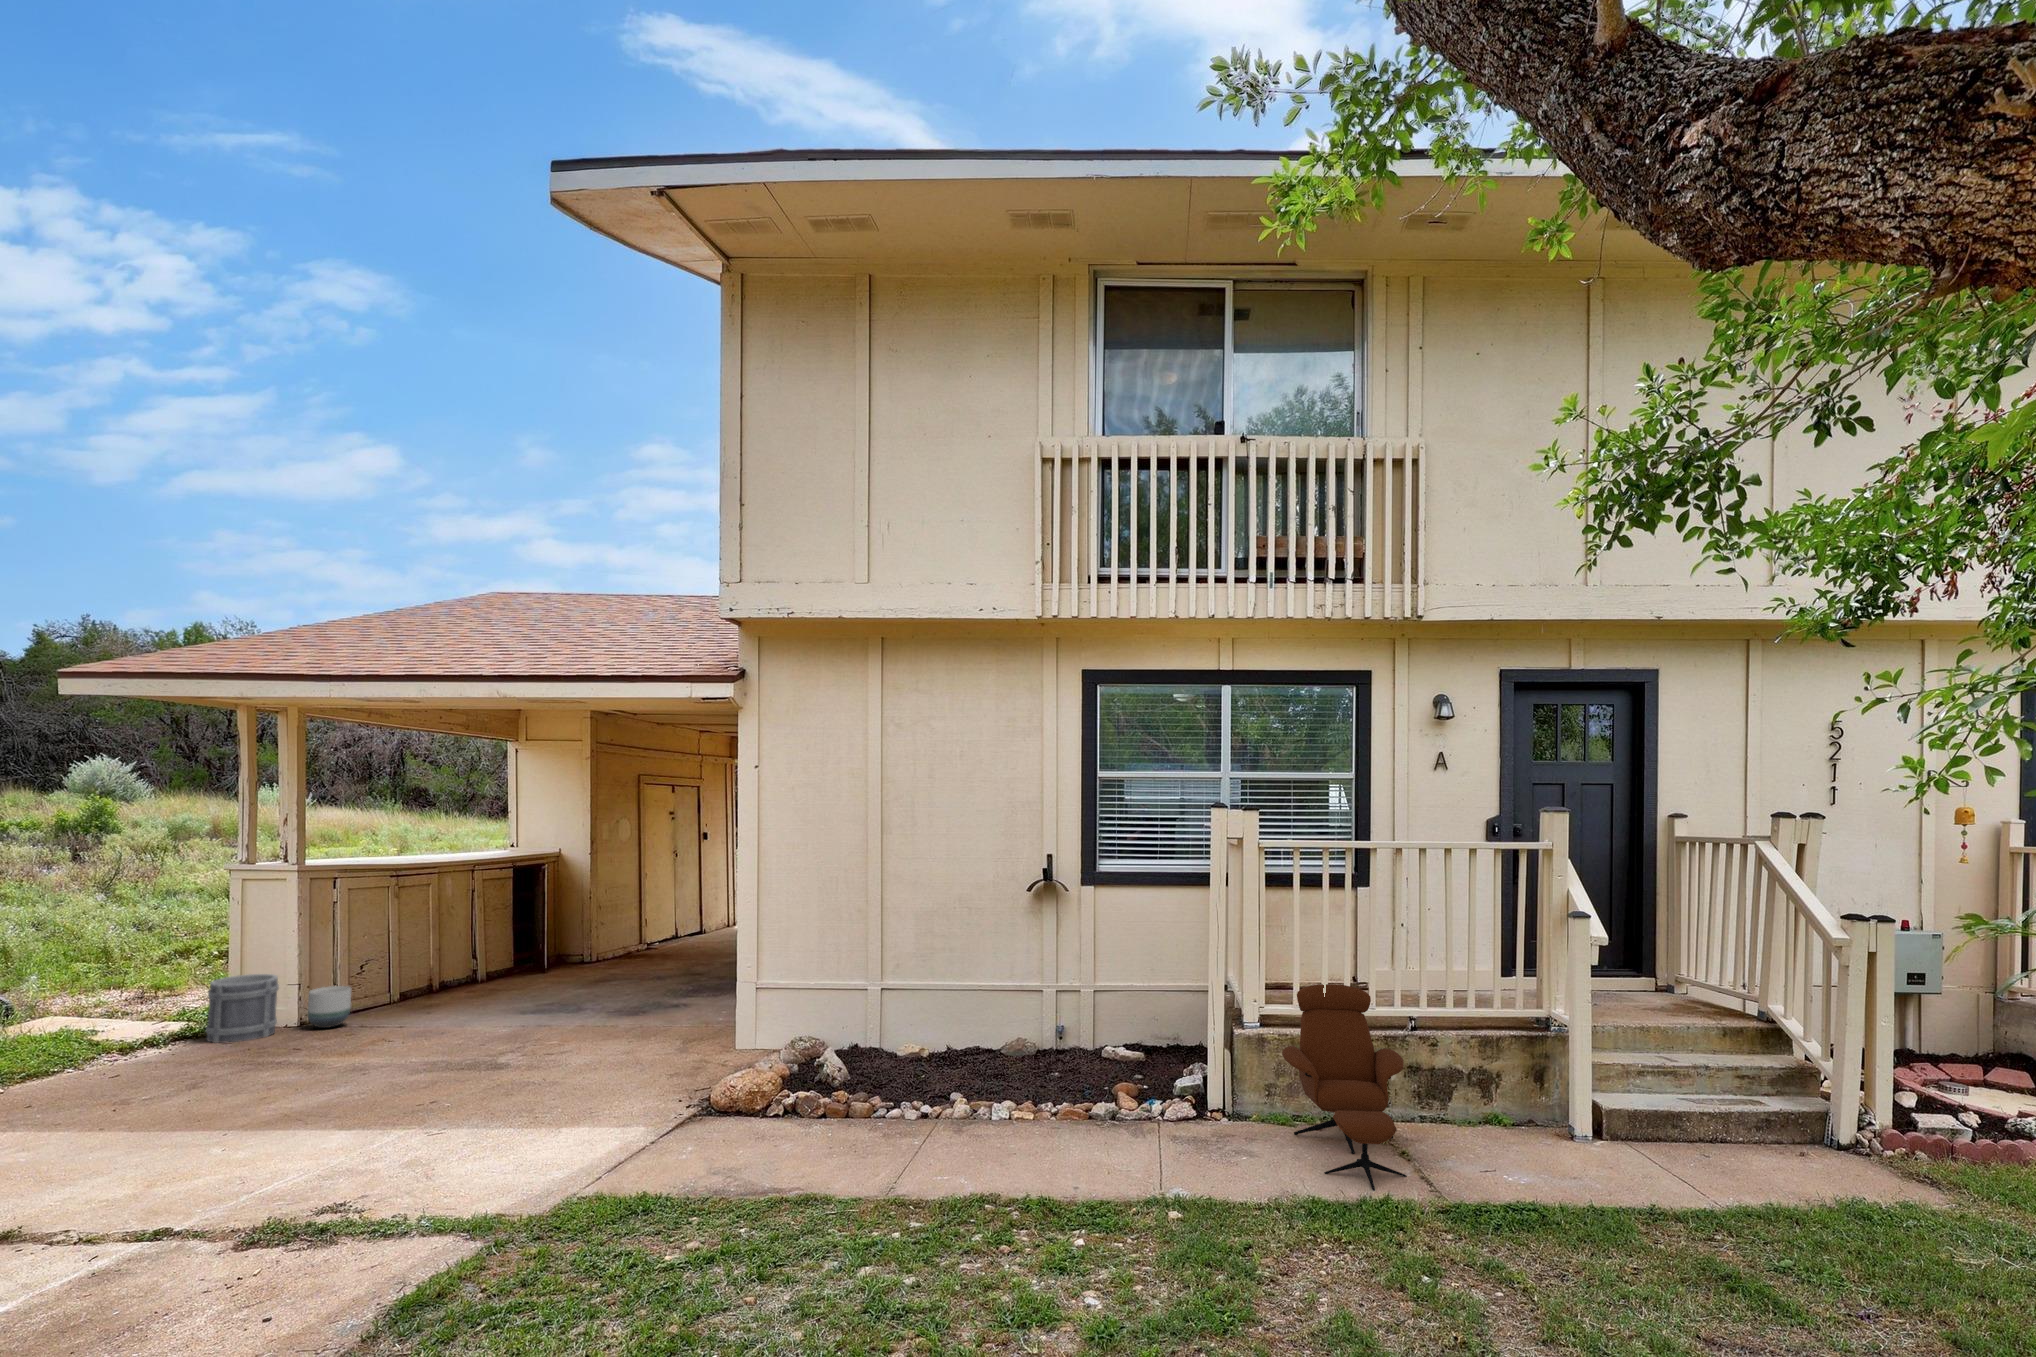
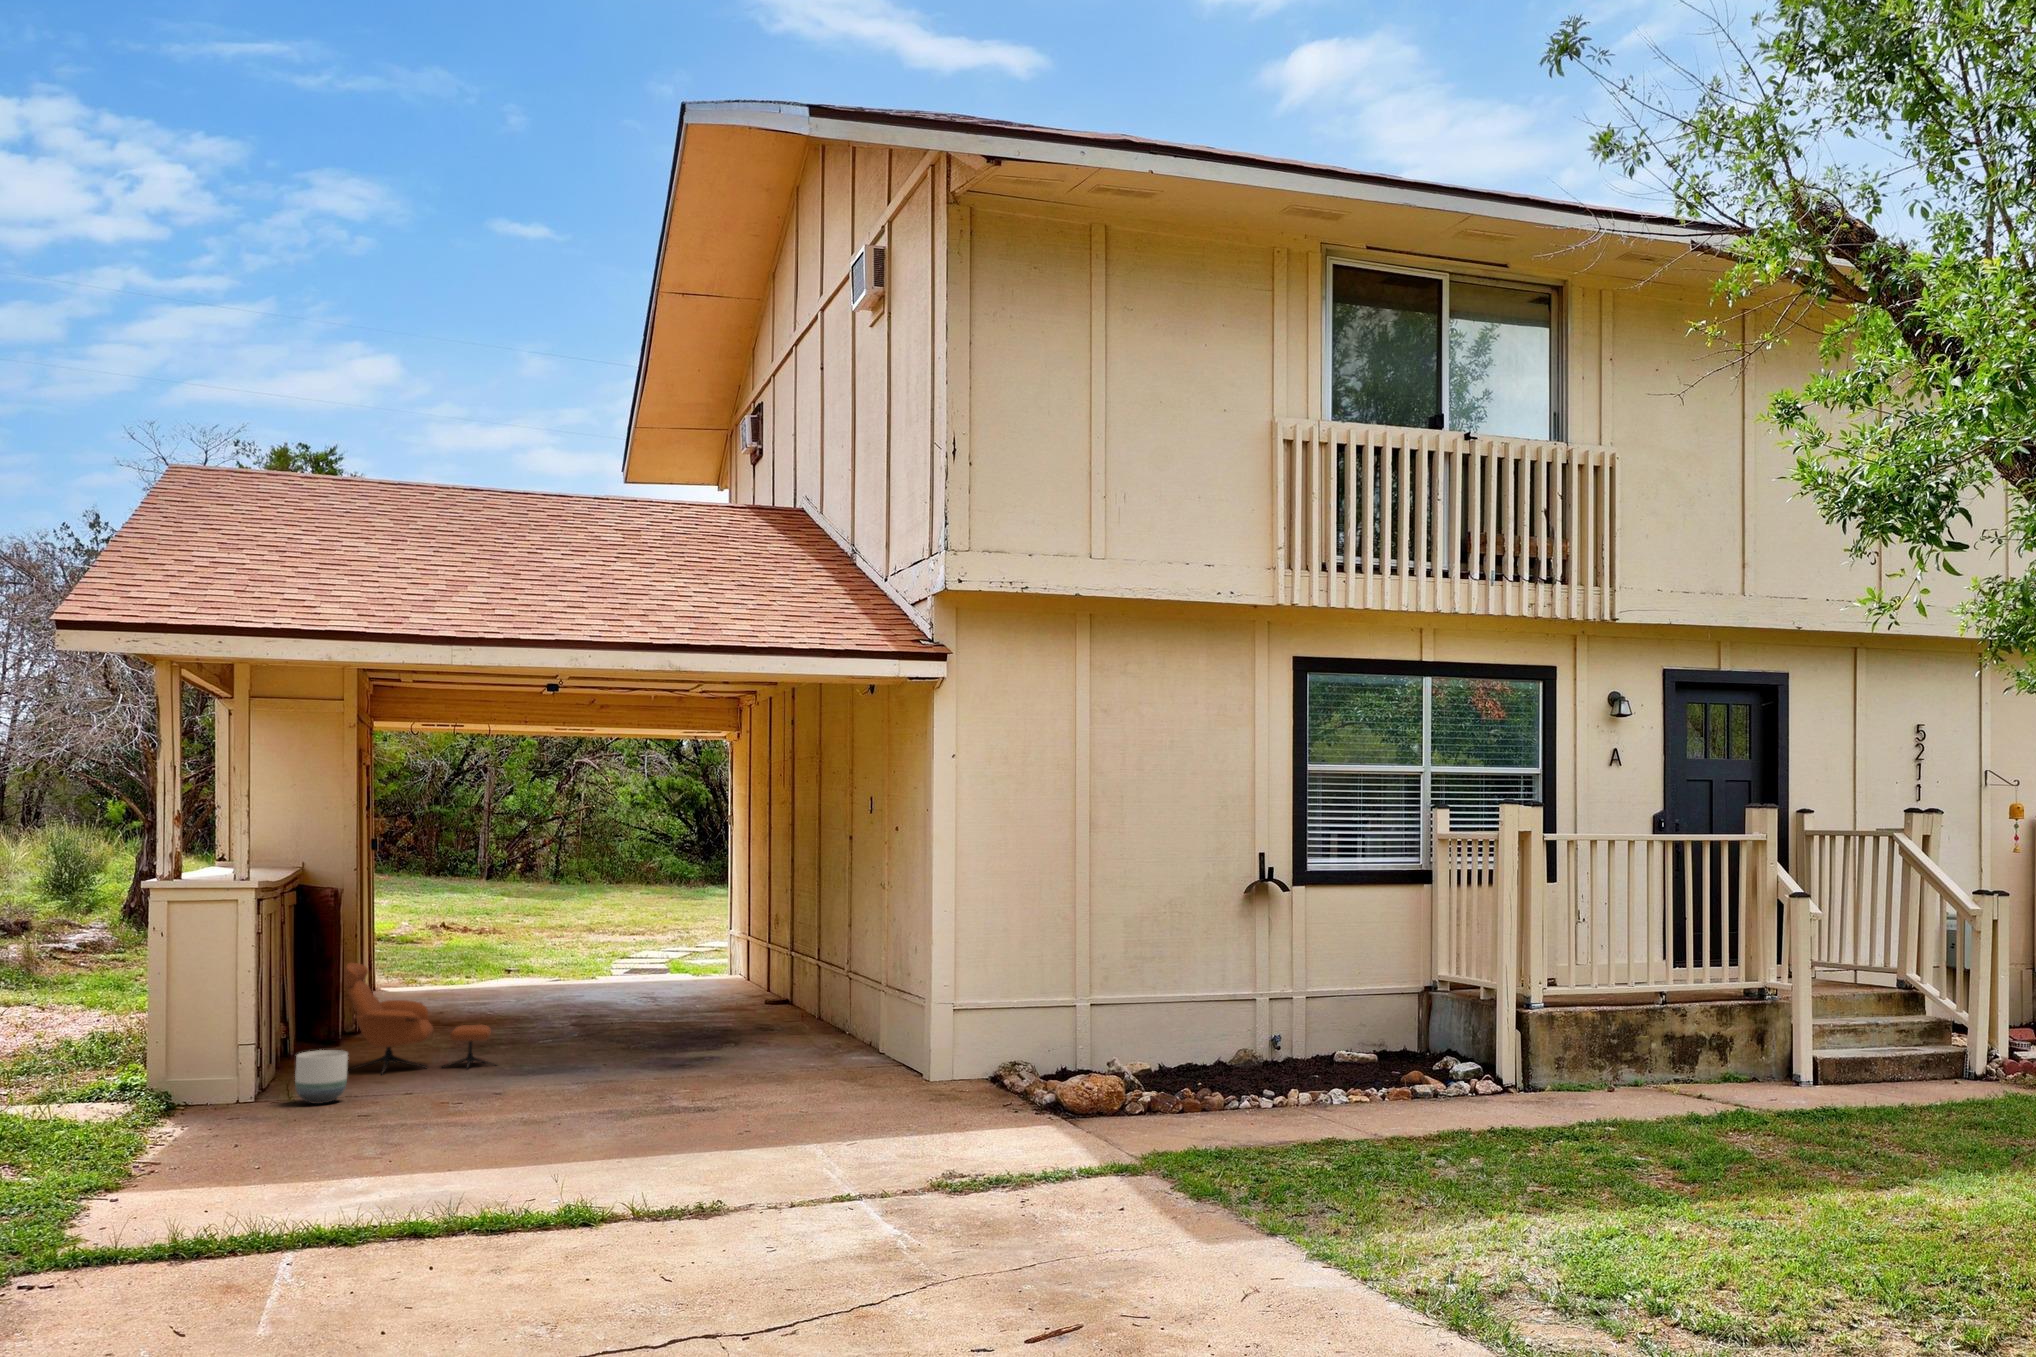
bucket: present [206,974,279,1043] -> none [187,1036,274,1124]
lounge chair: present [1282,984,1407,1191] -> present [345,963,493,1074]

